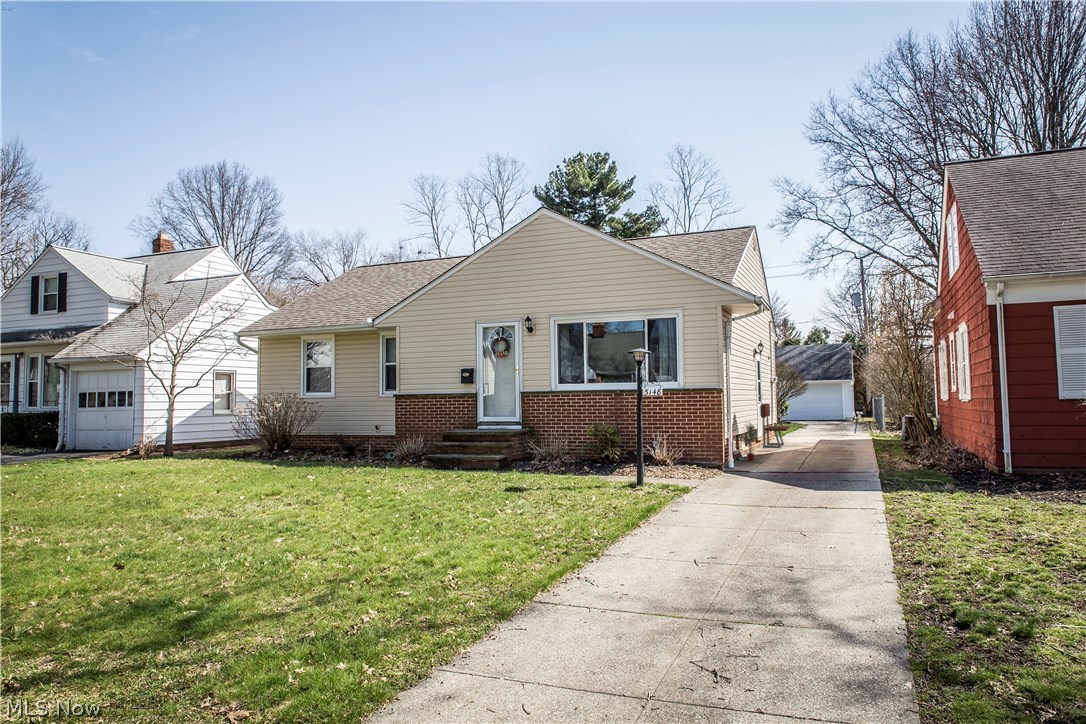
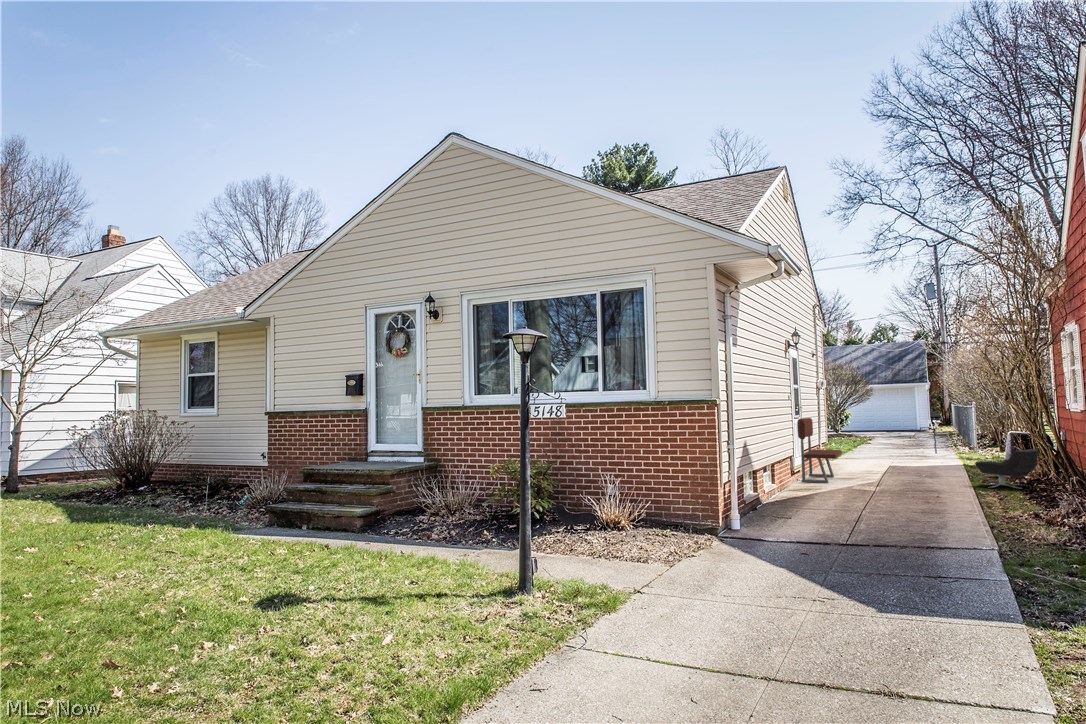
potted tree: present [738,424,757,461] -> none [752,451,784,513]
lounge chair: none [876,424,916,450] -> present [975,449,1039,489]

